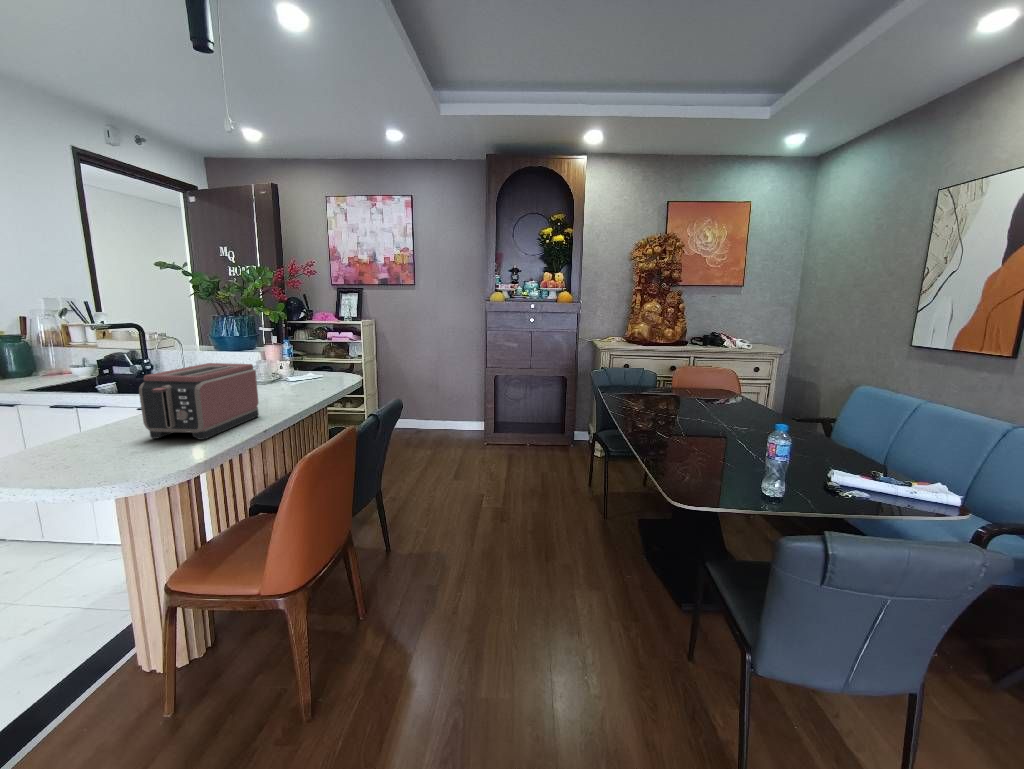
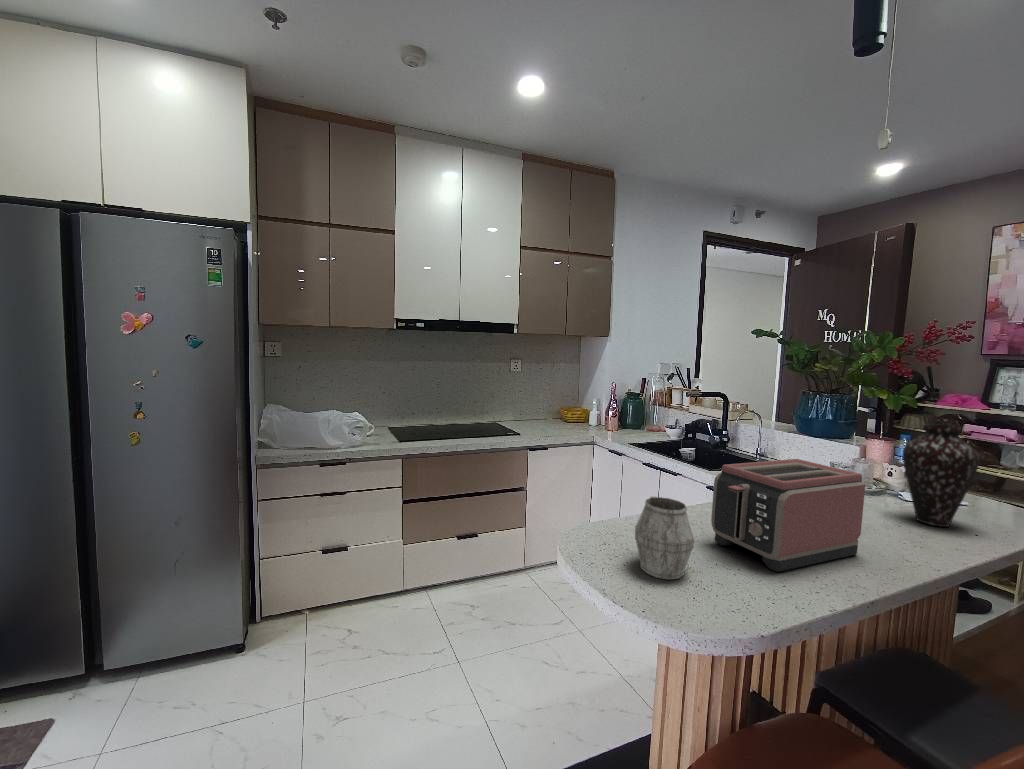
vase: none [282,329,321,391] -> present [903,424,979,527]
mug: none [62,409,130,475] -> present [635,496,694,580]

